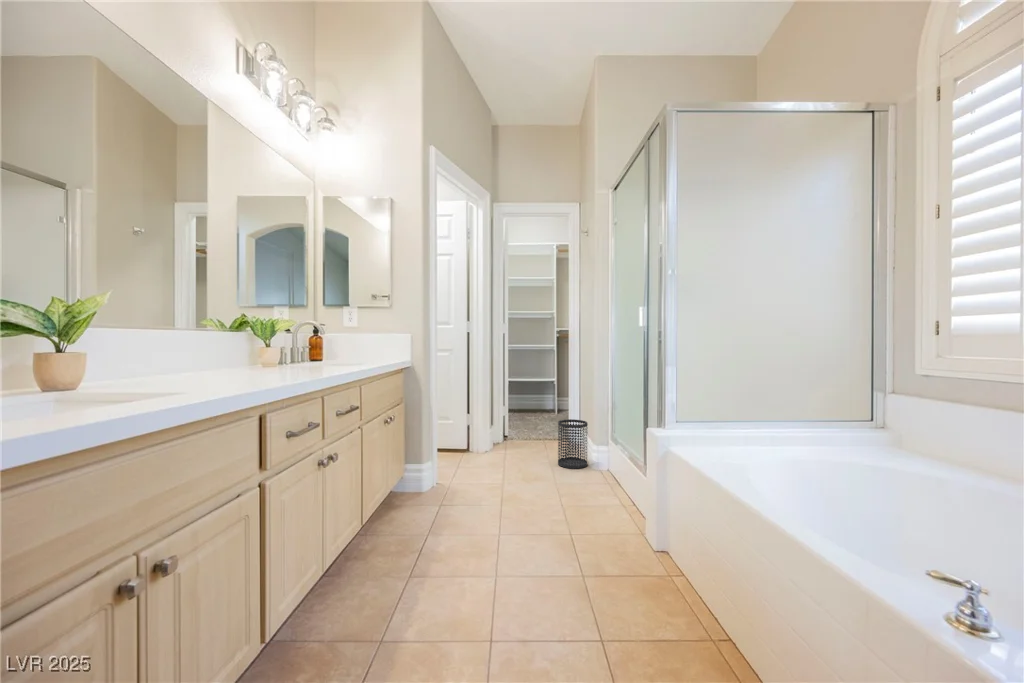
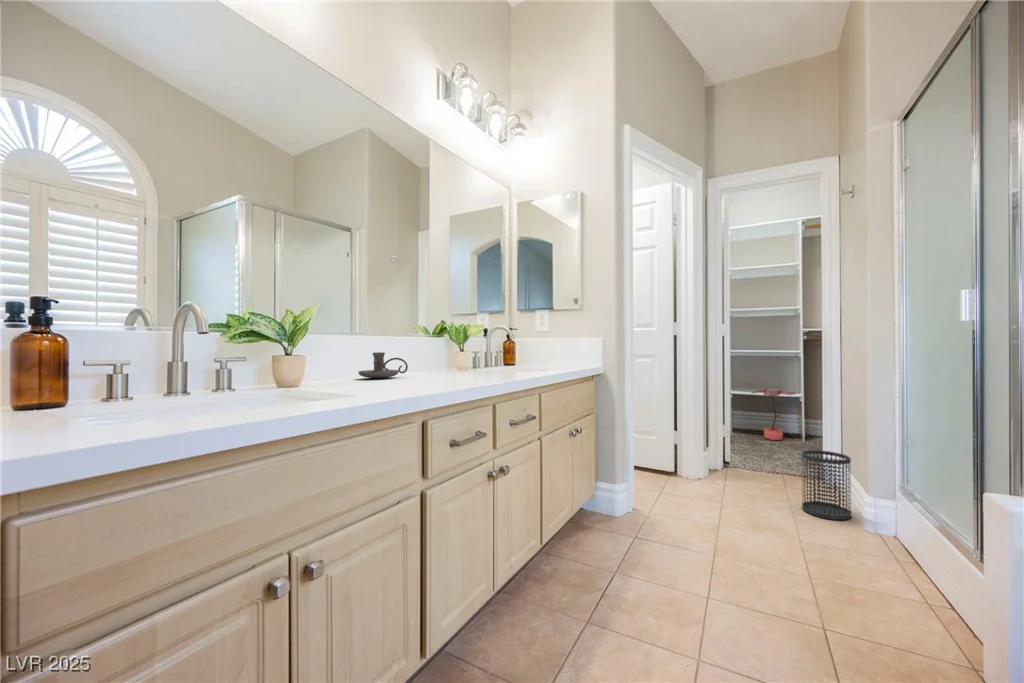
candle holder: none [142,348,209,377] -> present [358,352,408,378]
potted plant: none [522,376,553,417] -> present [752,389,796,440]

